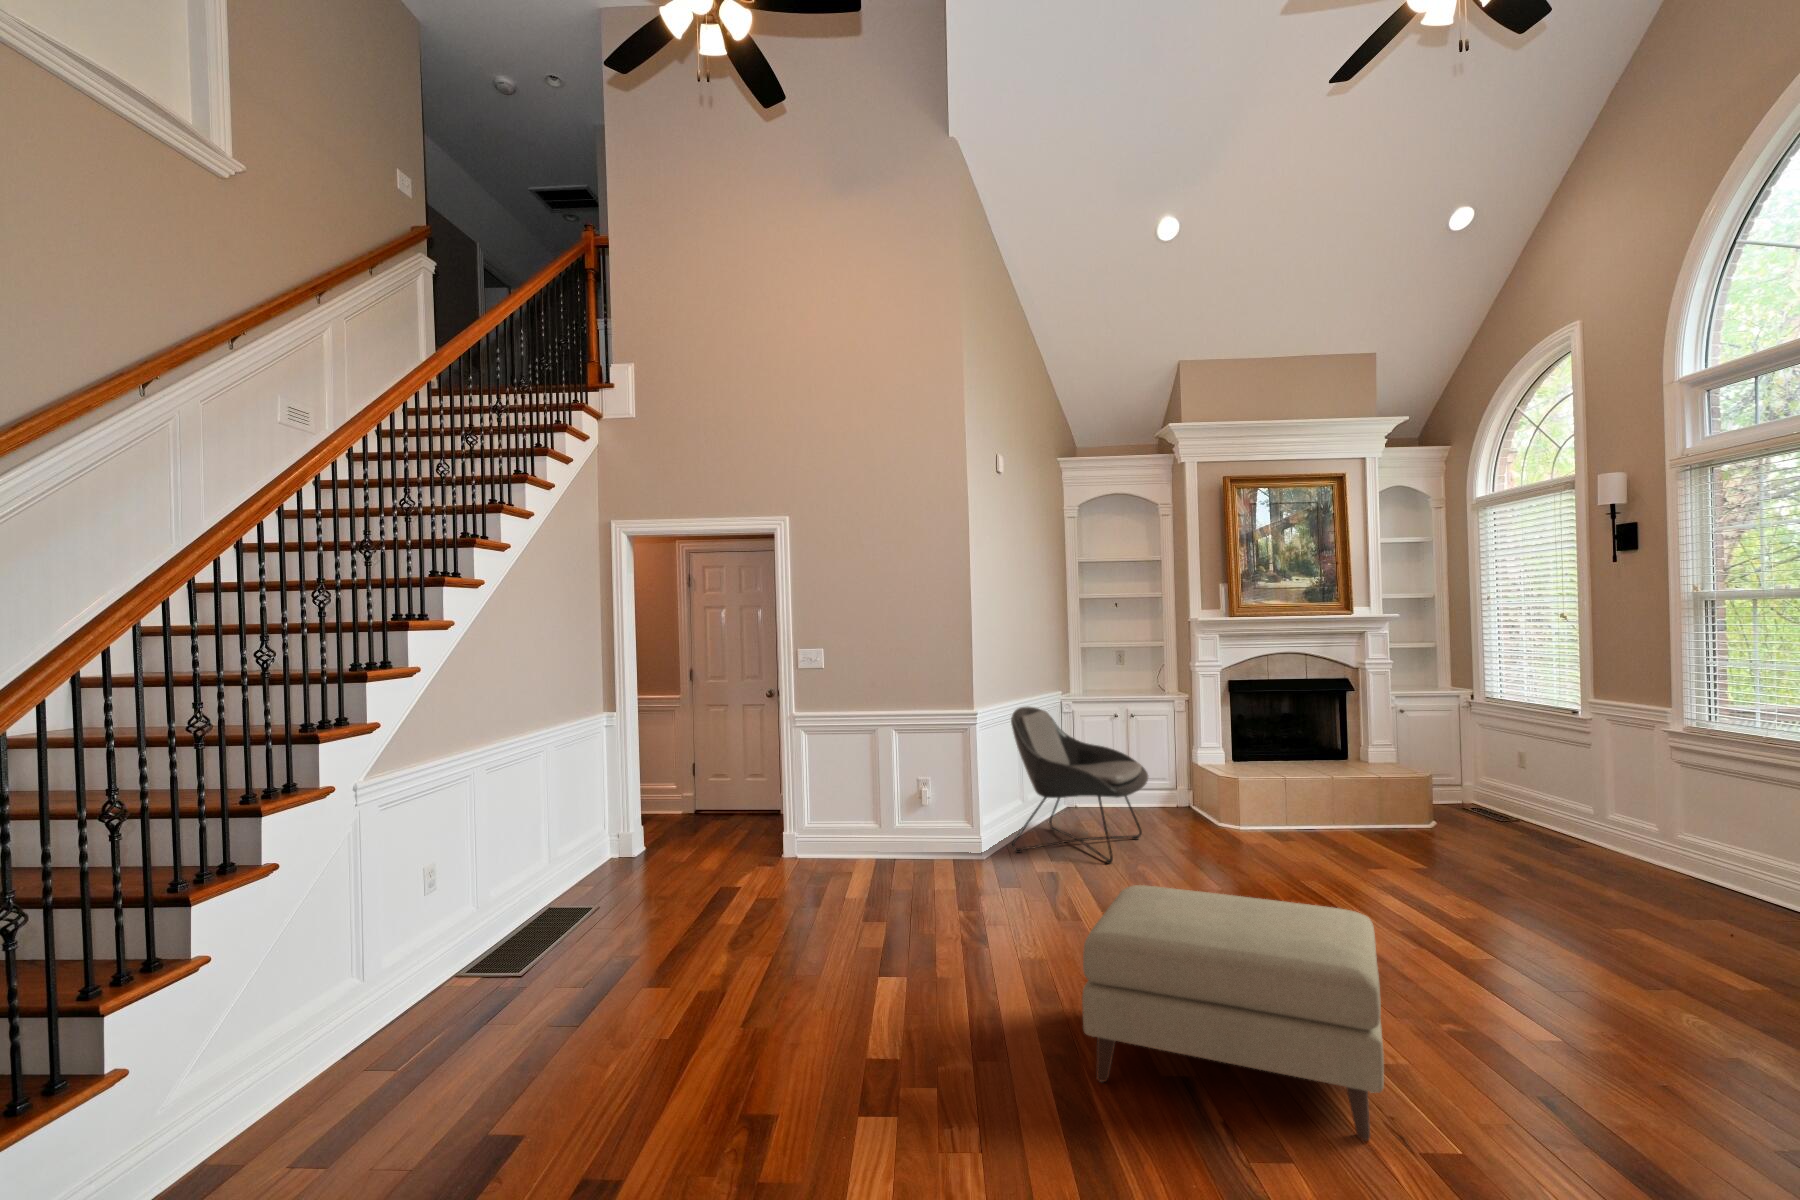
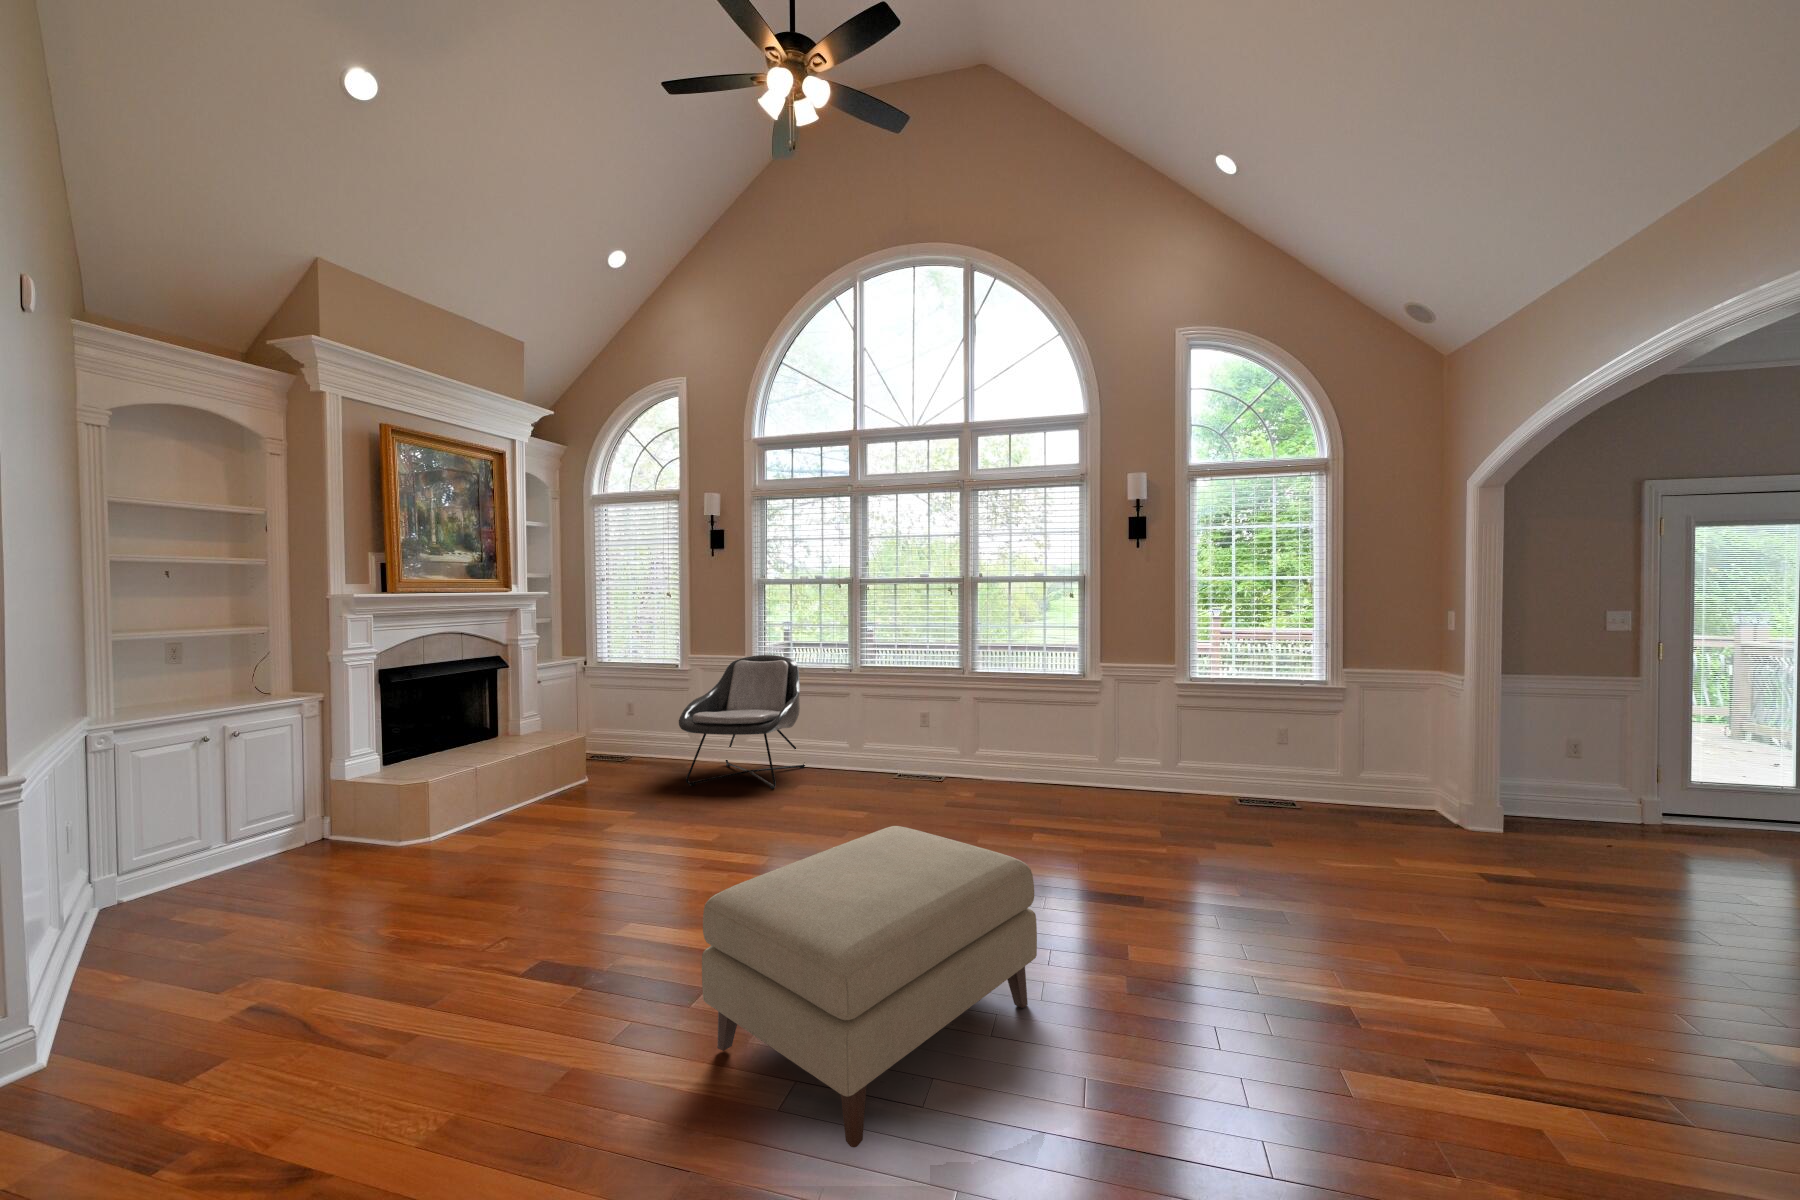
lounge chair: present [1011,706,1148,864] -> present [679,655,805,789]

